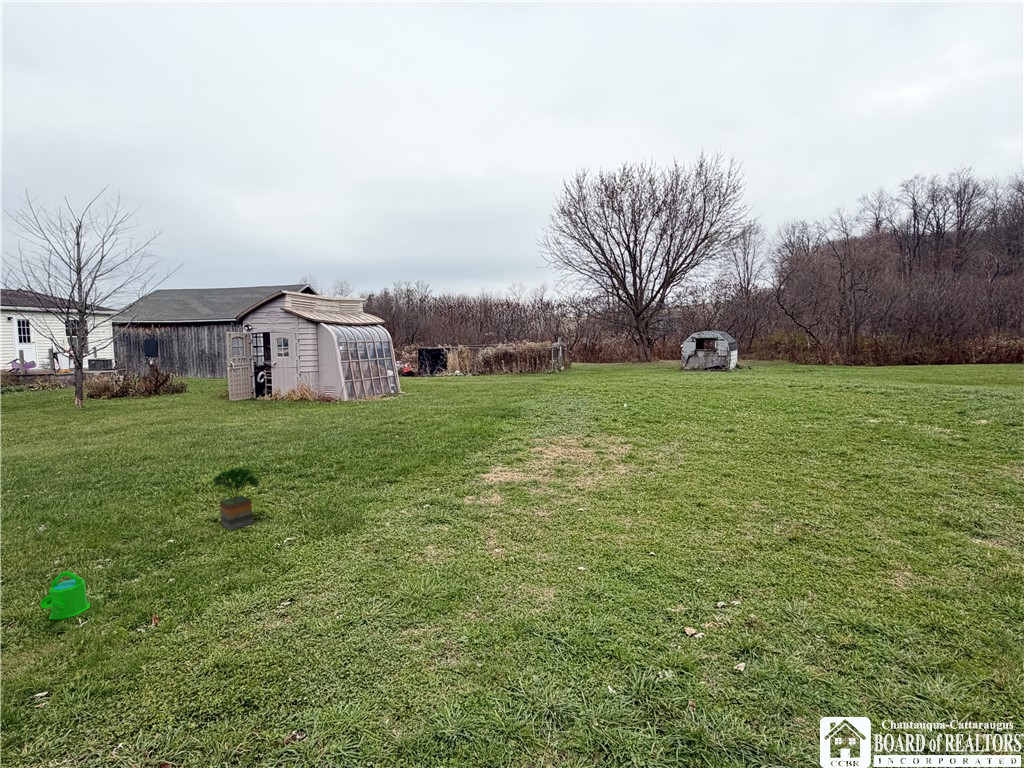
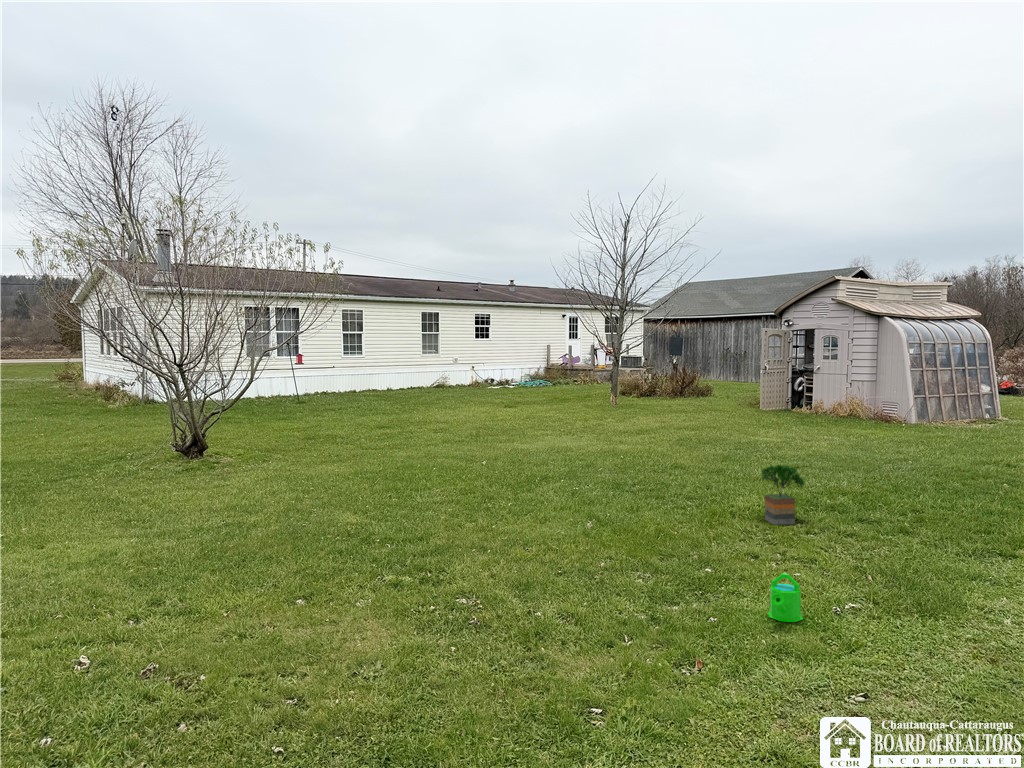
watering can: present [40,571,90,620] -> present [768,573,803,622]

